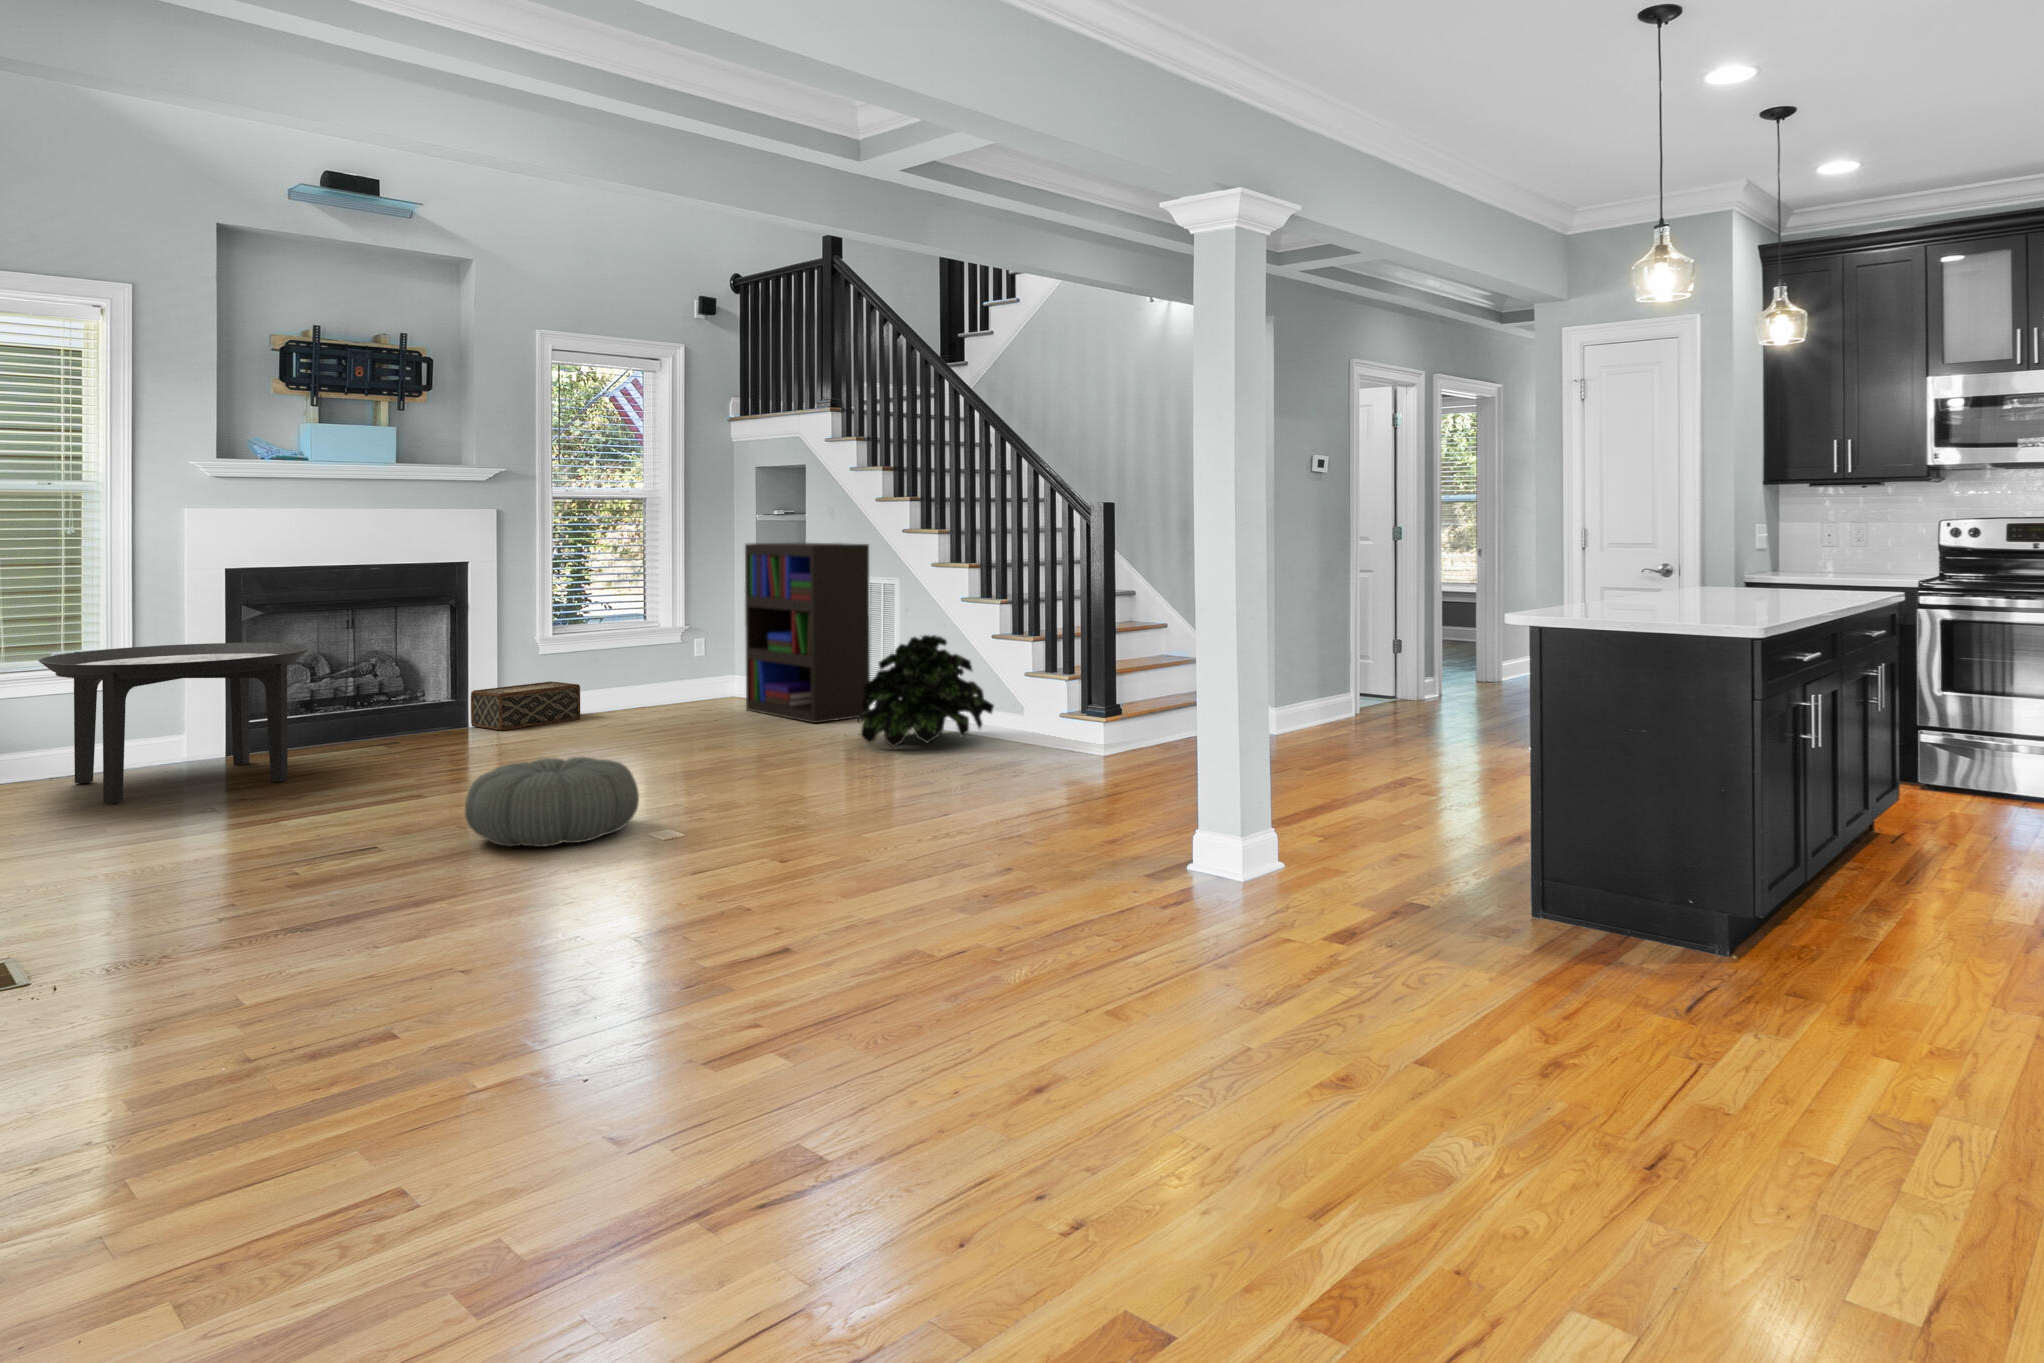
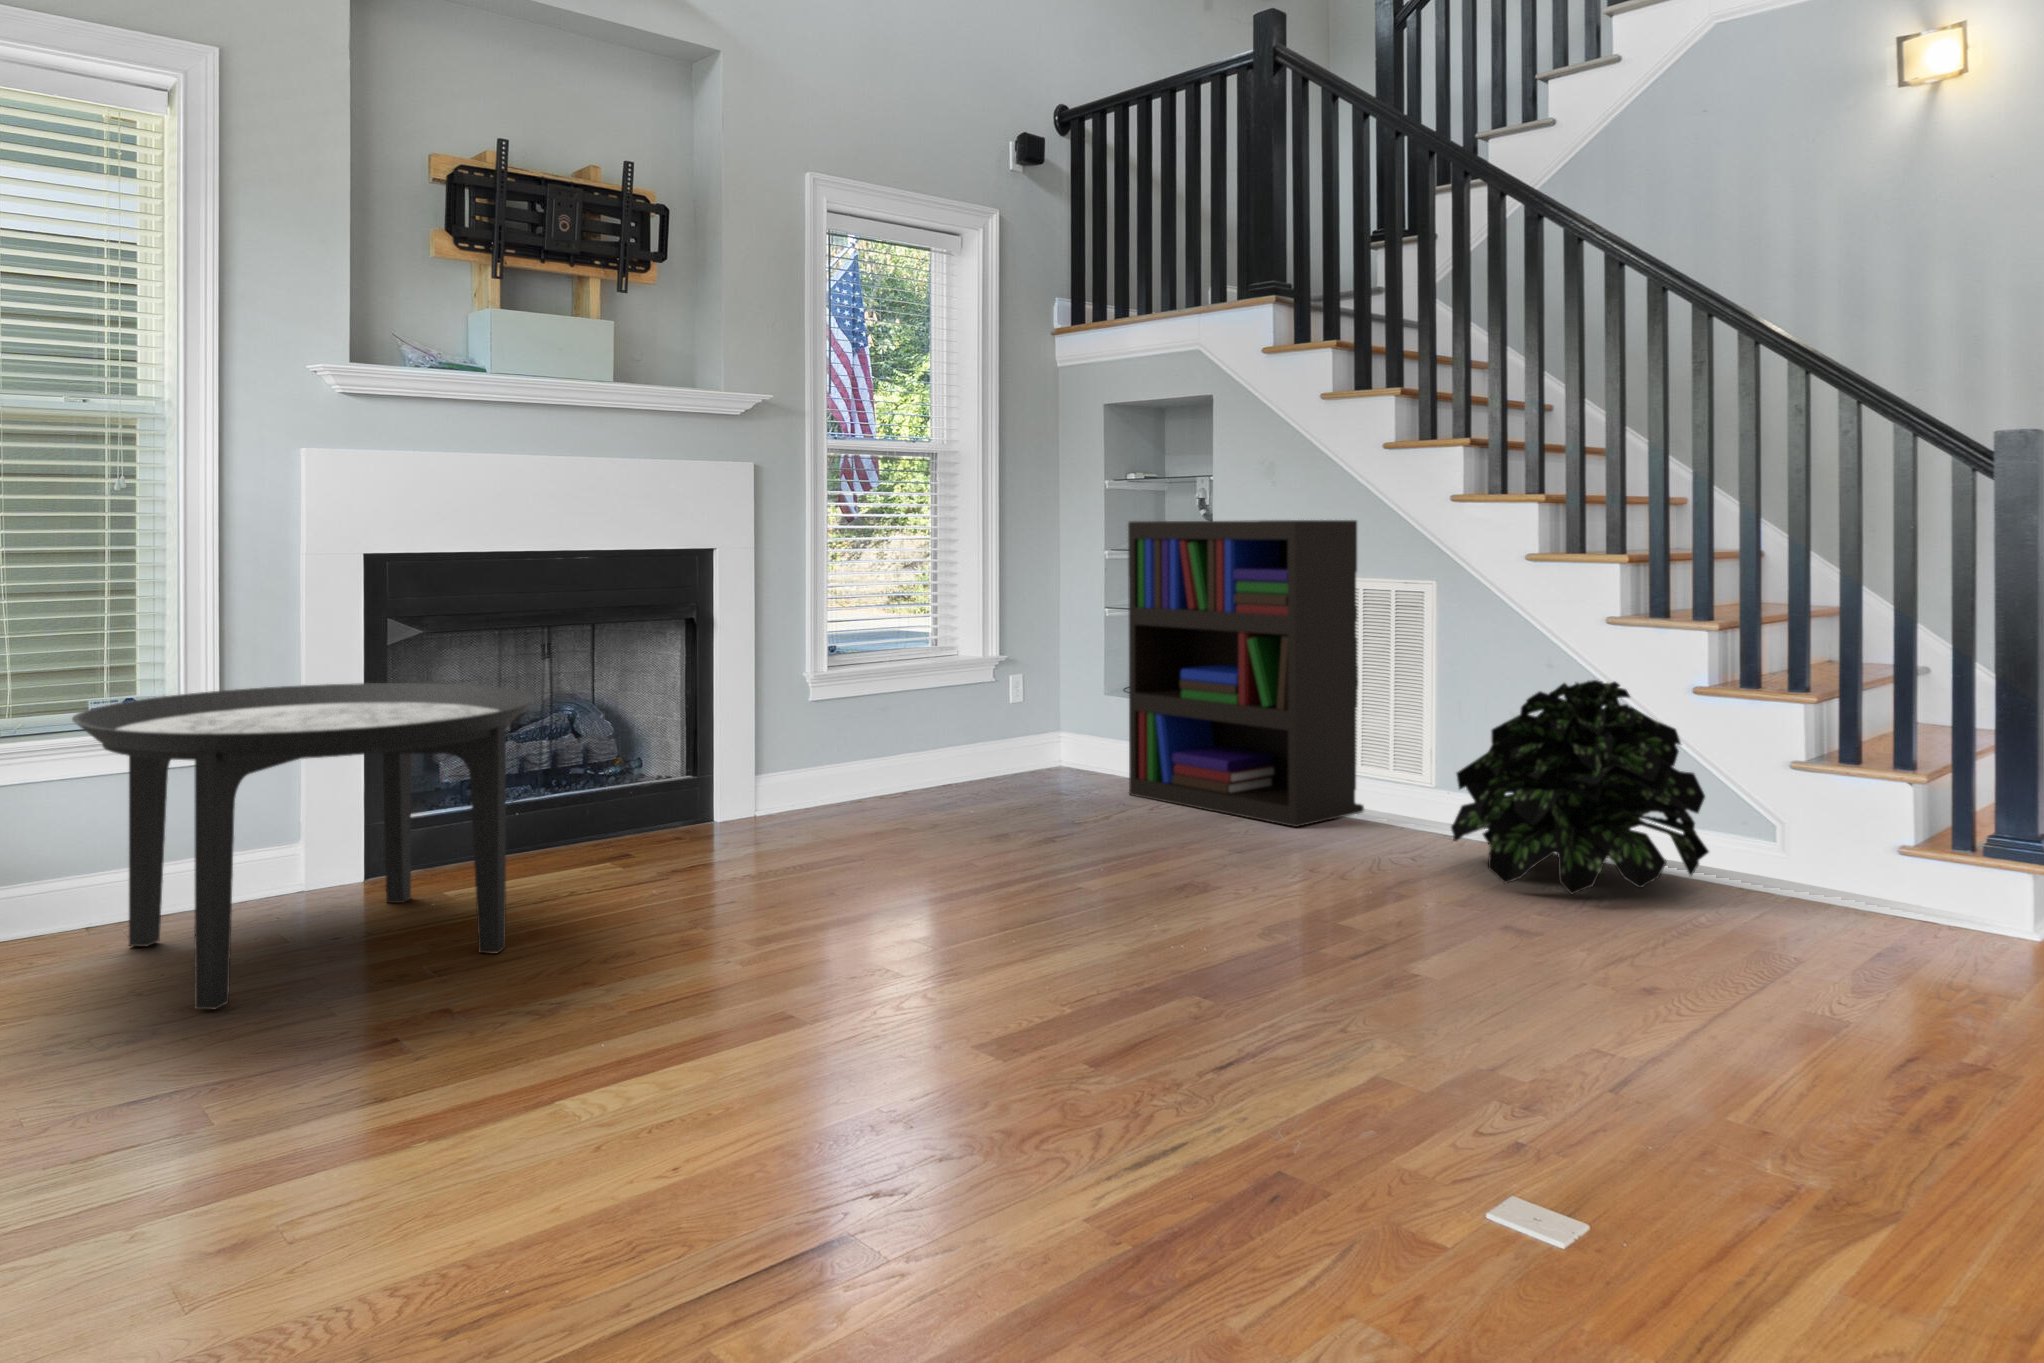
woven basket: present [471,682,580,730] -> none [720,745,881,831]
pouf: present [465,757,639,847] -> none [1054,966,1441,1233]

